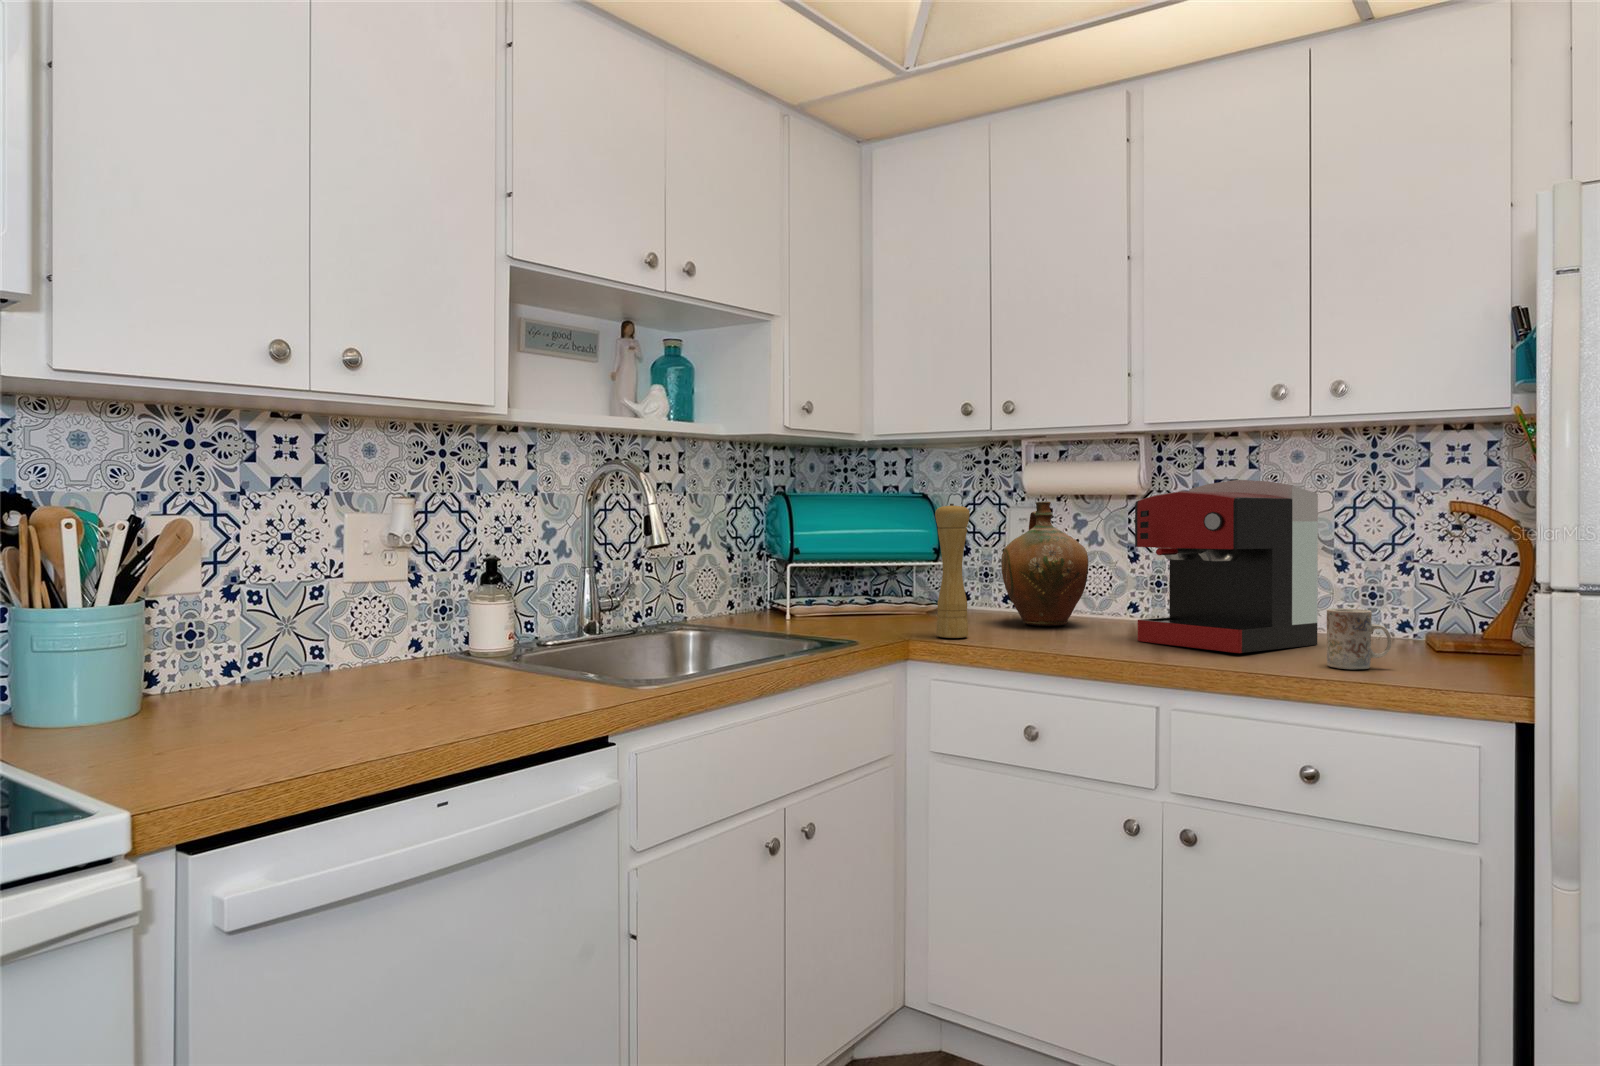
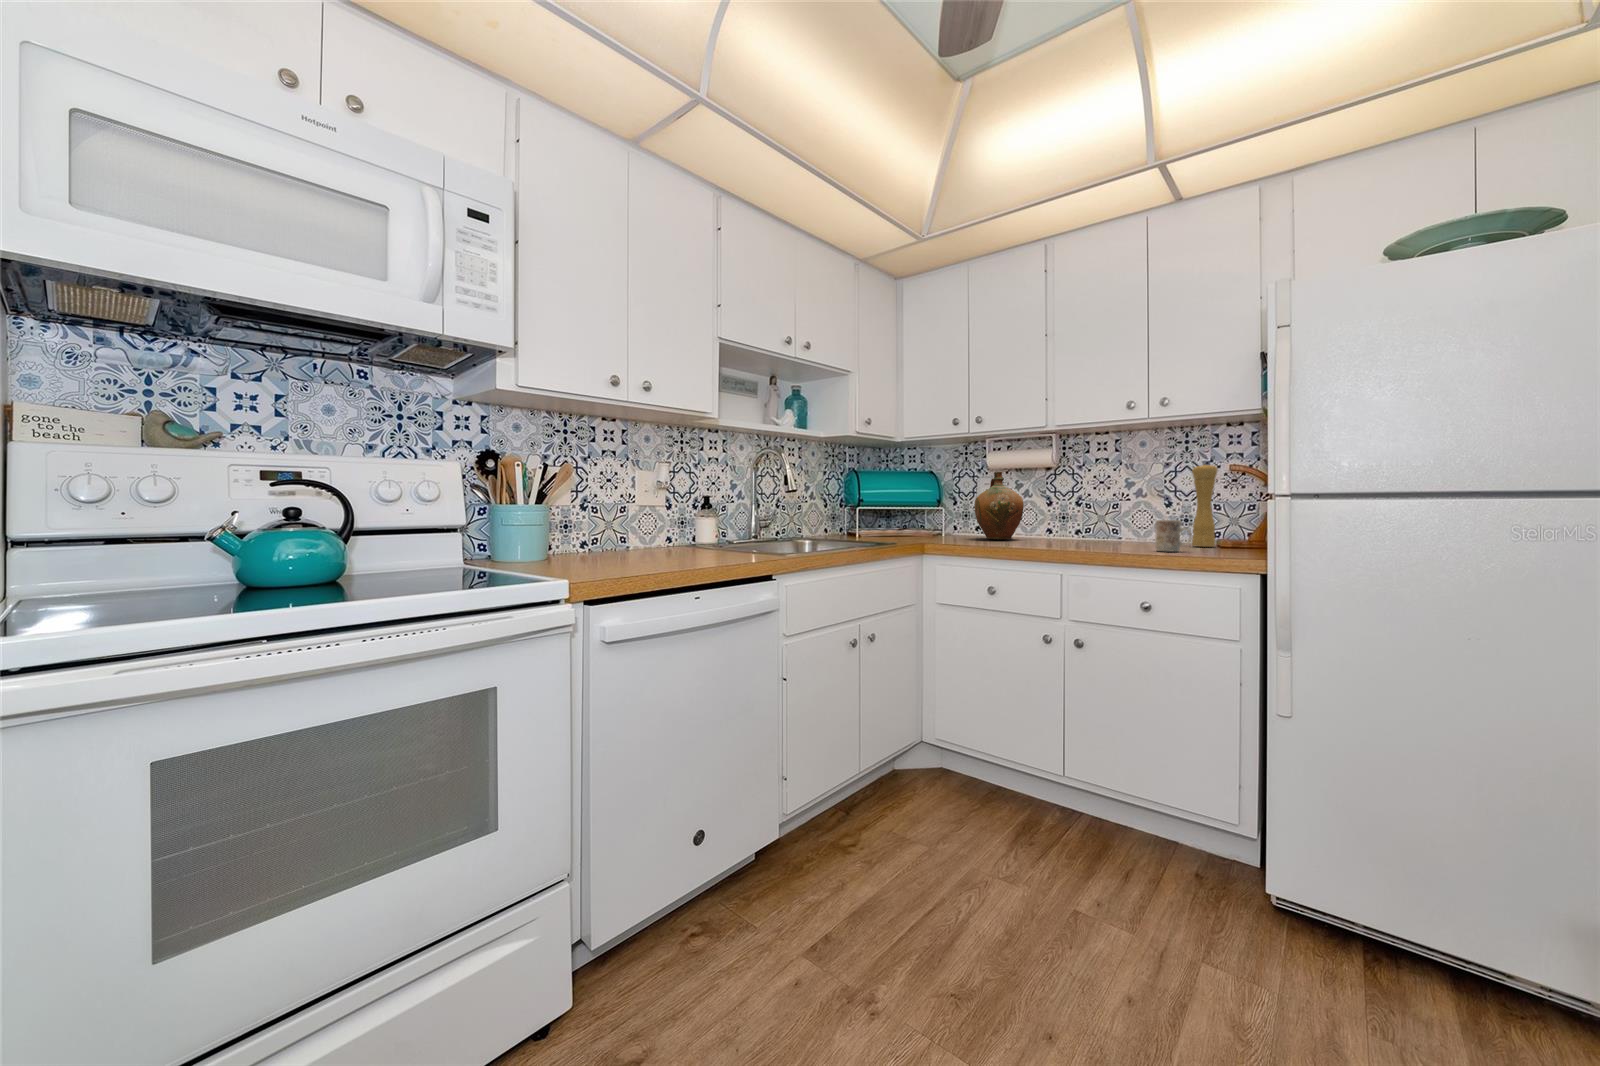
coffee maker: present [1135,480,1318,653] -> none [1049,455,1154,547]
pepper mill: present [935,504,970,638] -> present [1192,464,1217,547]

